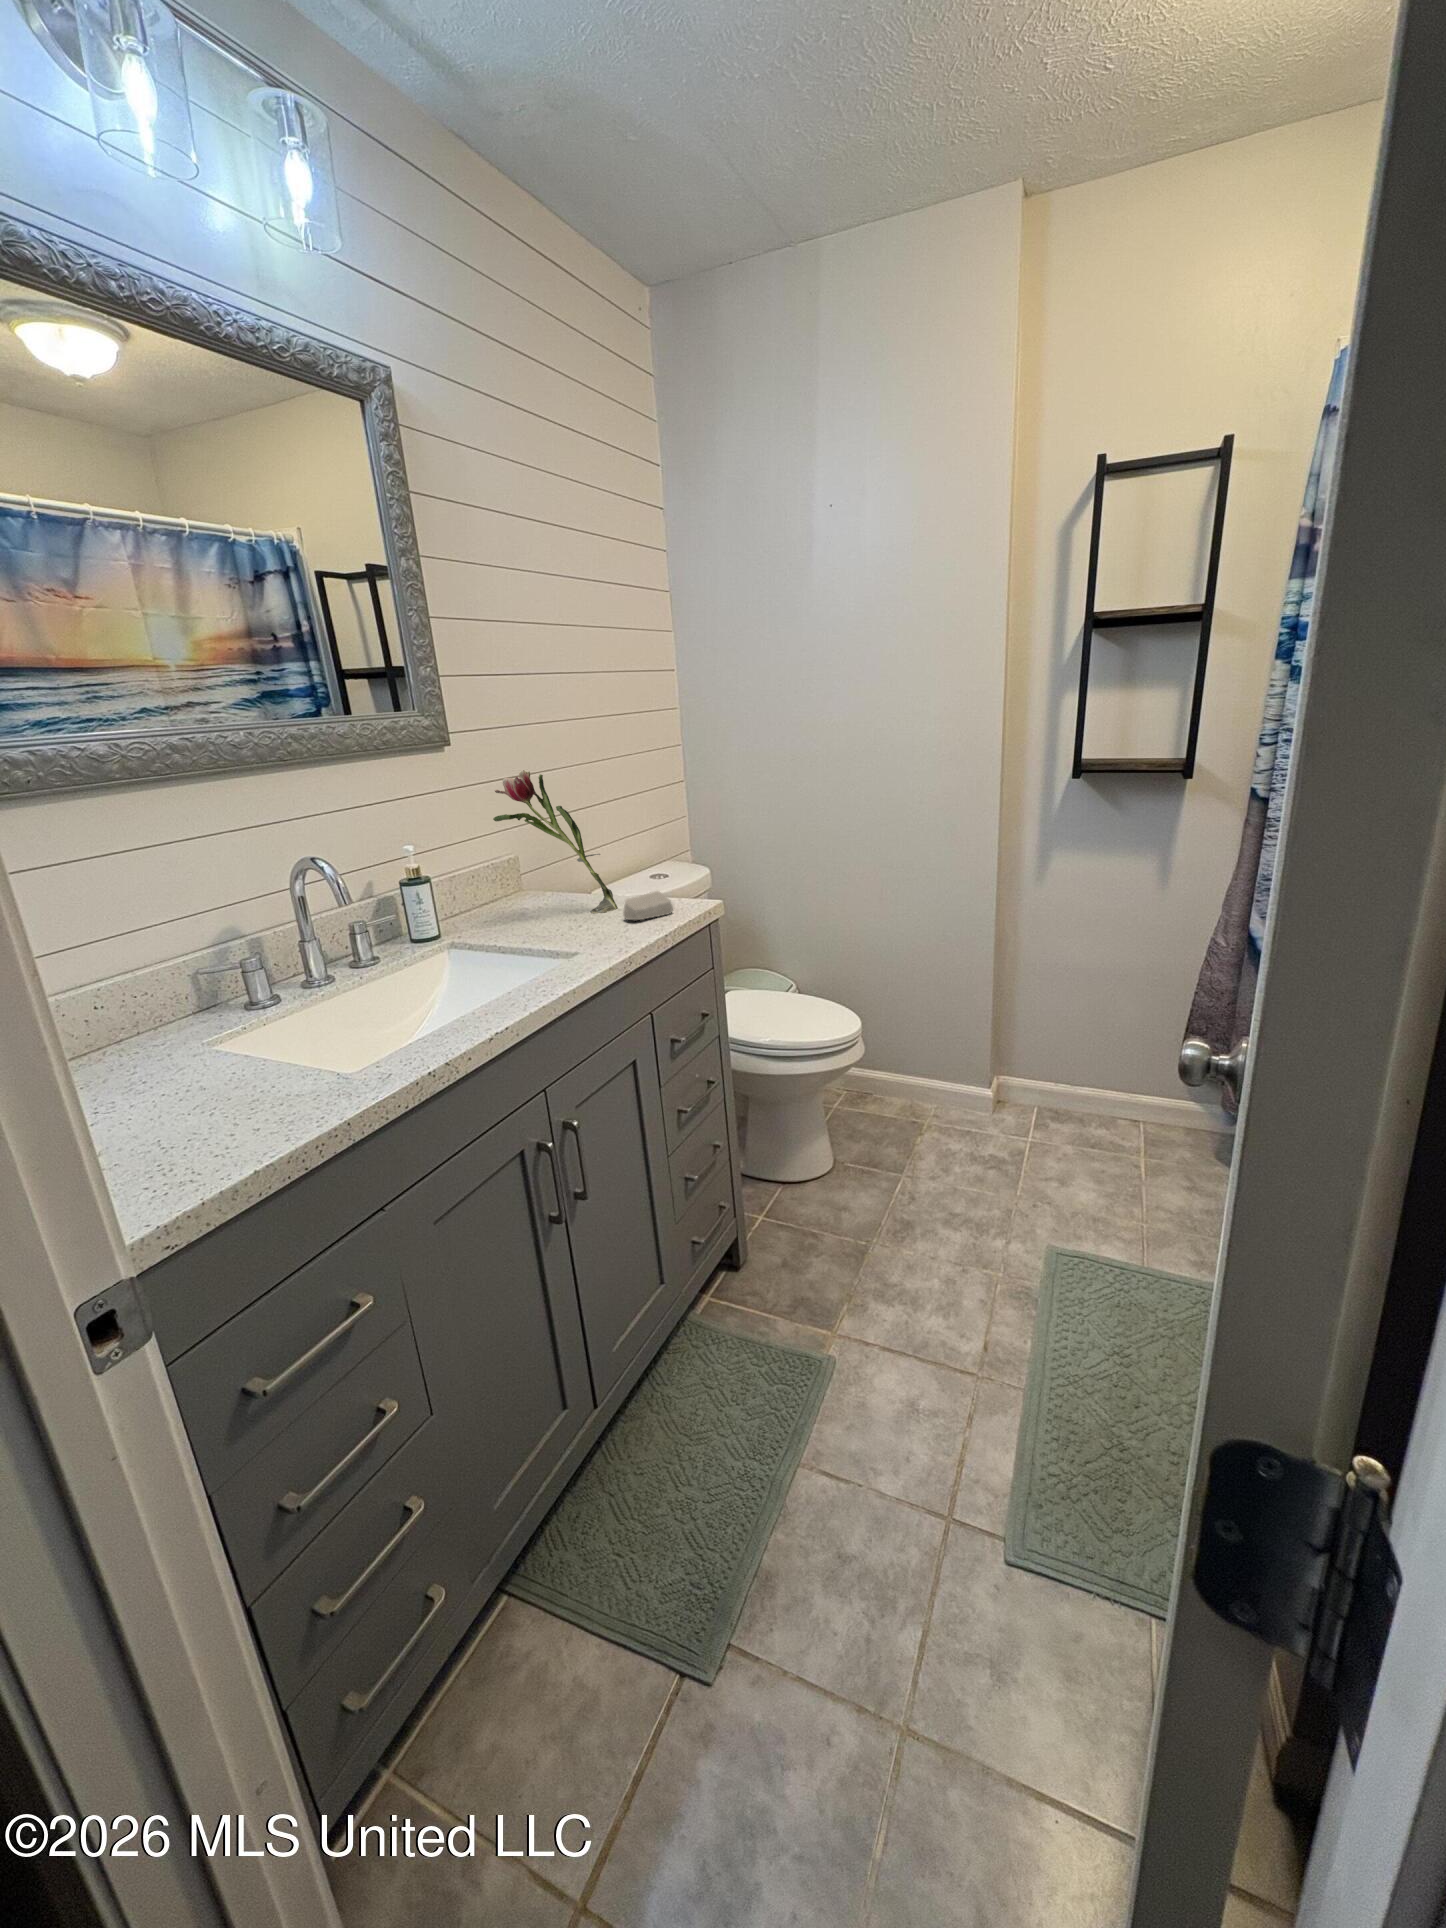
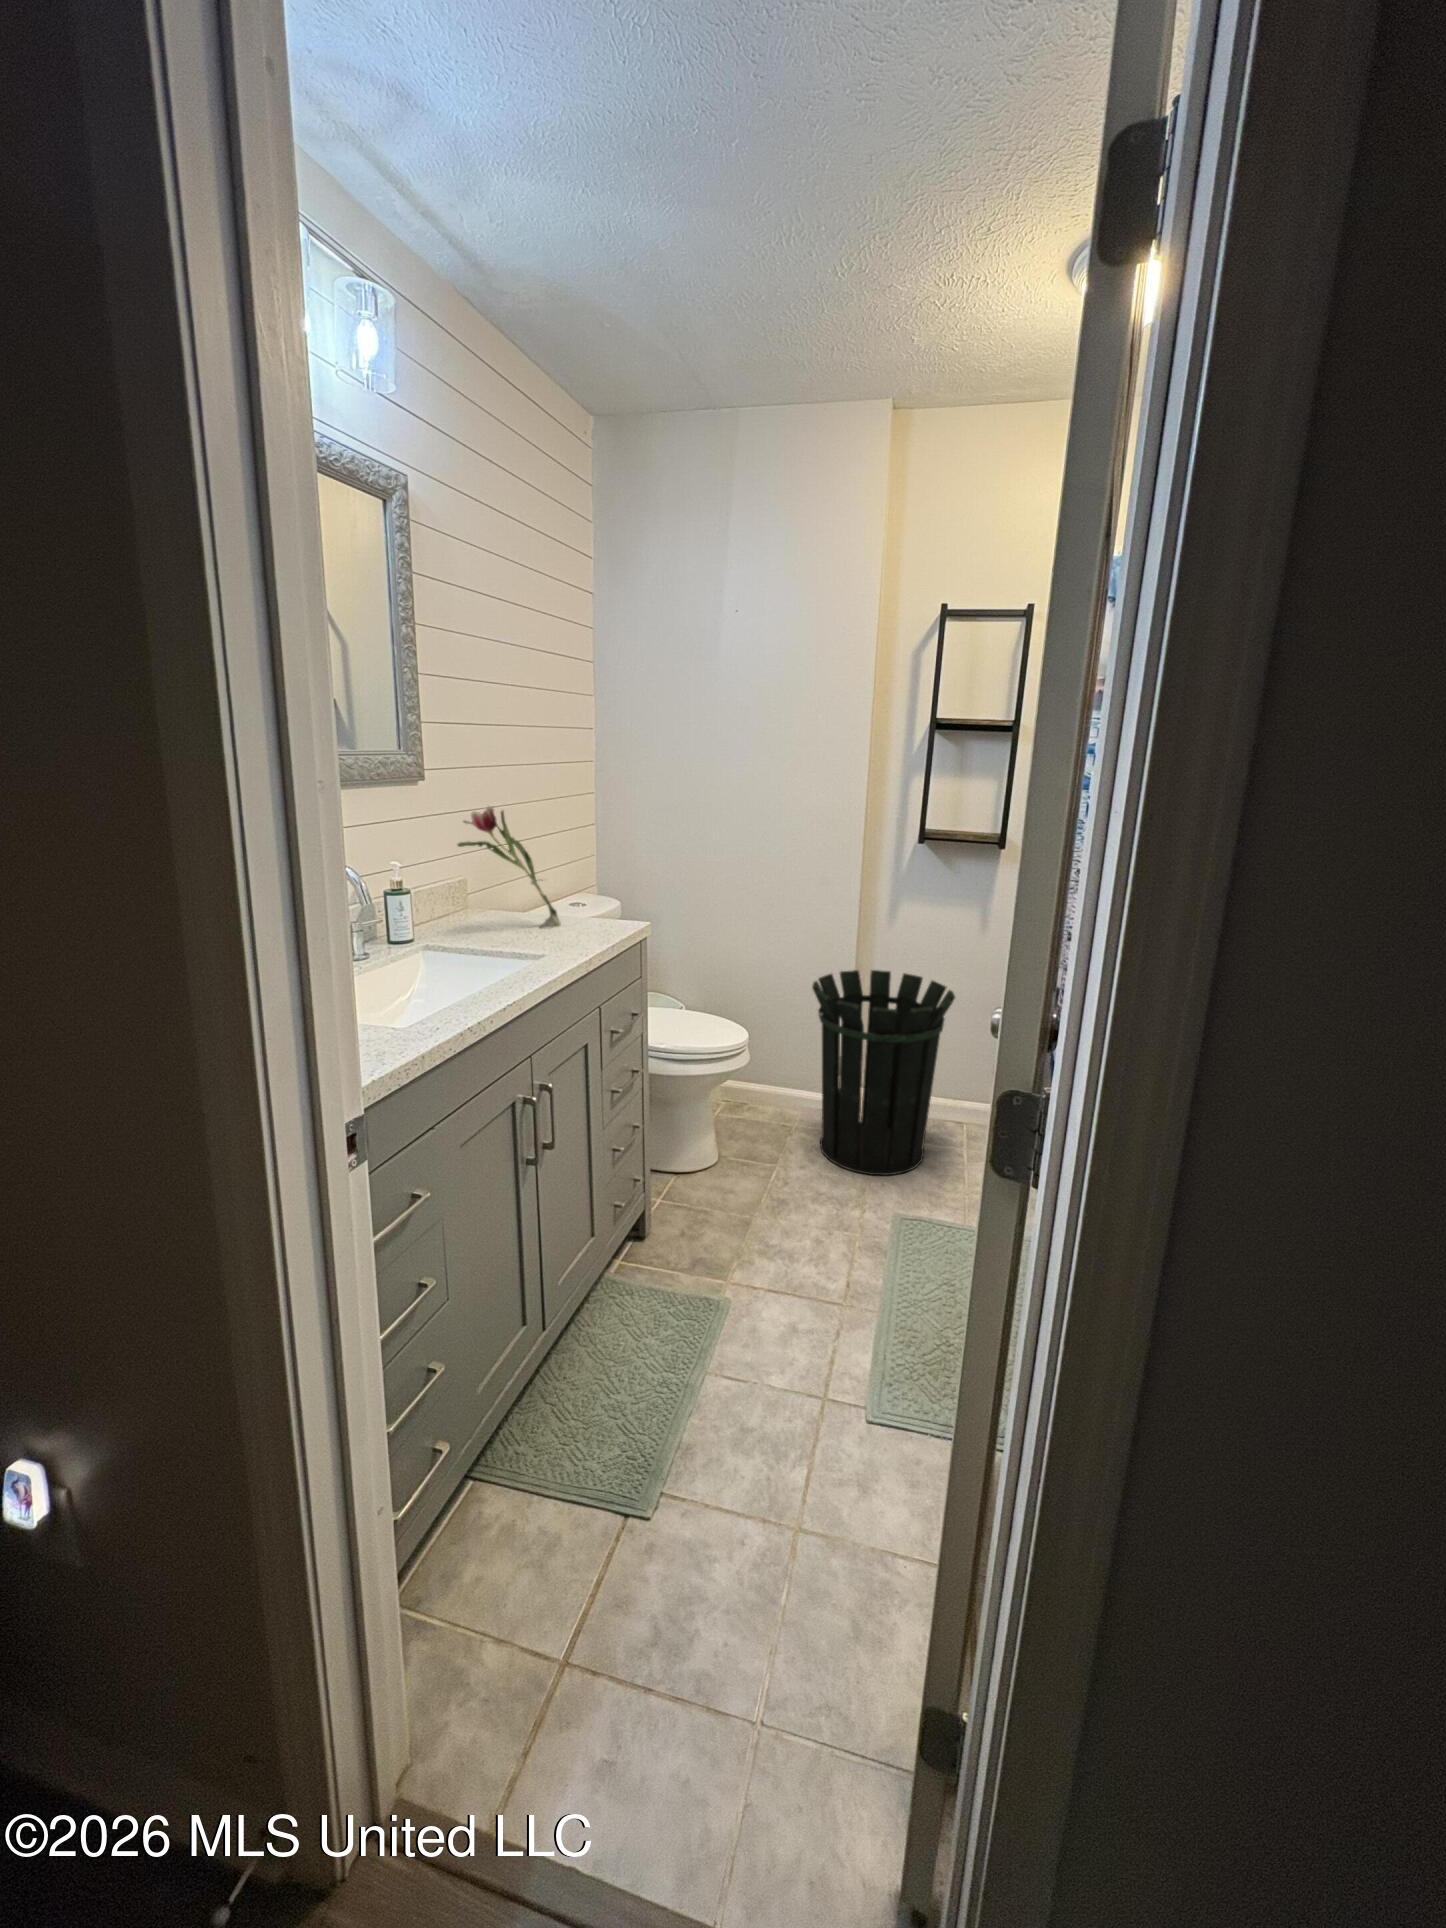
soap bar: present [623,891,673,920] -> none [572,912,613,934]
waste bin: none [939,938,1126,1190] -> present [812,970,955,1175]

